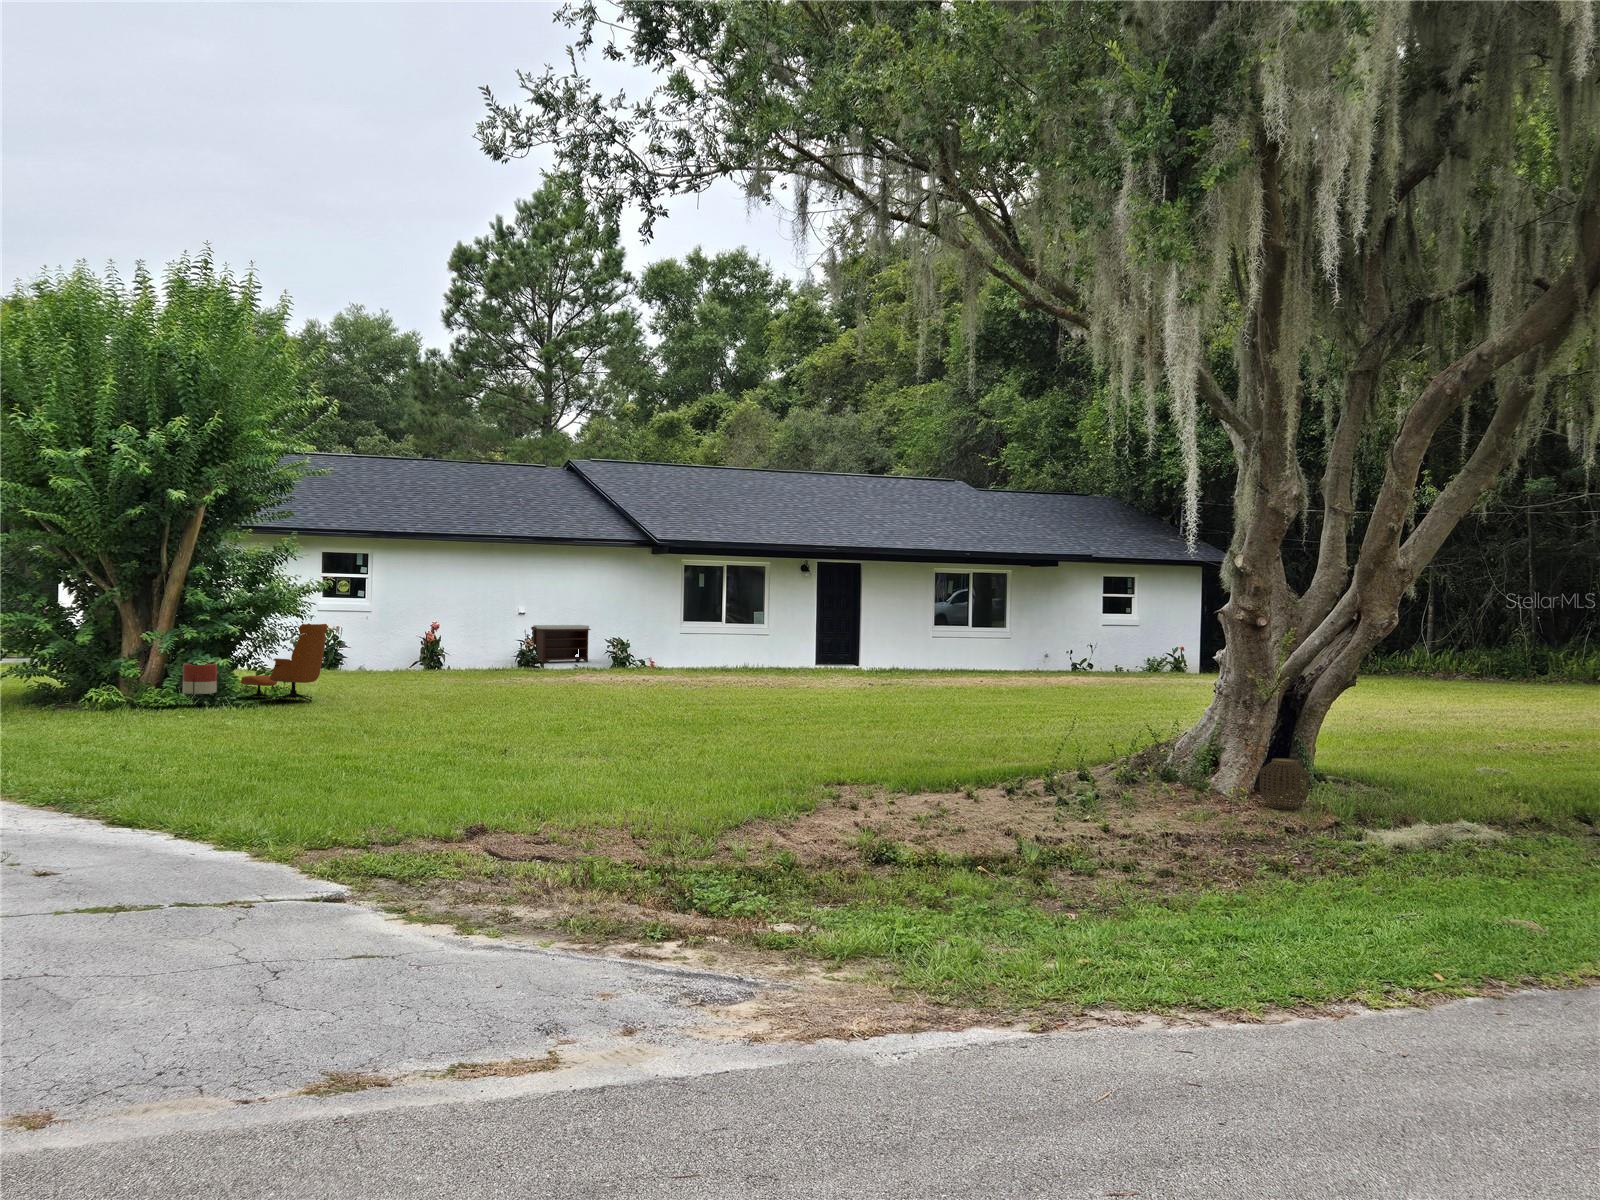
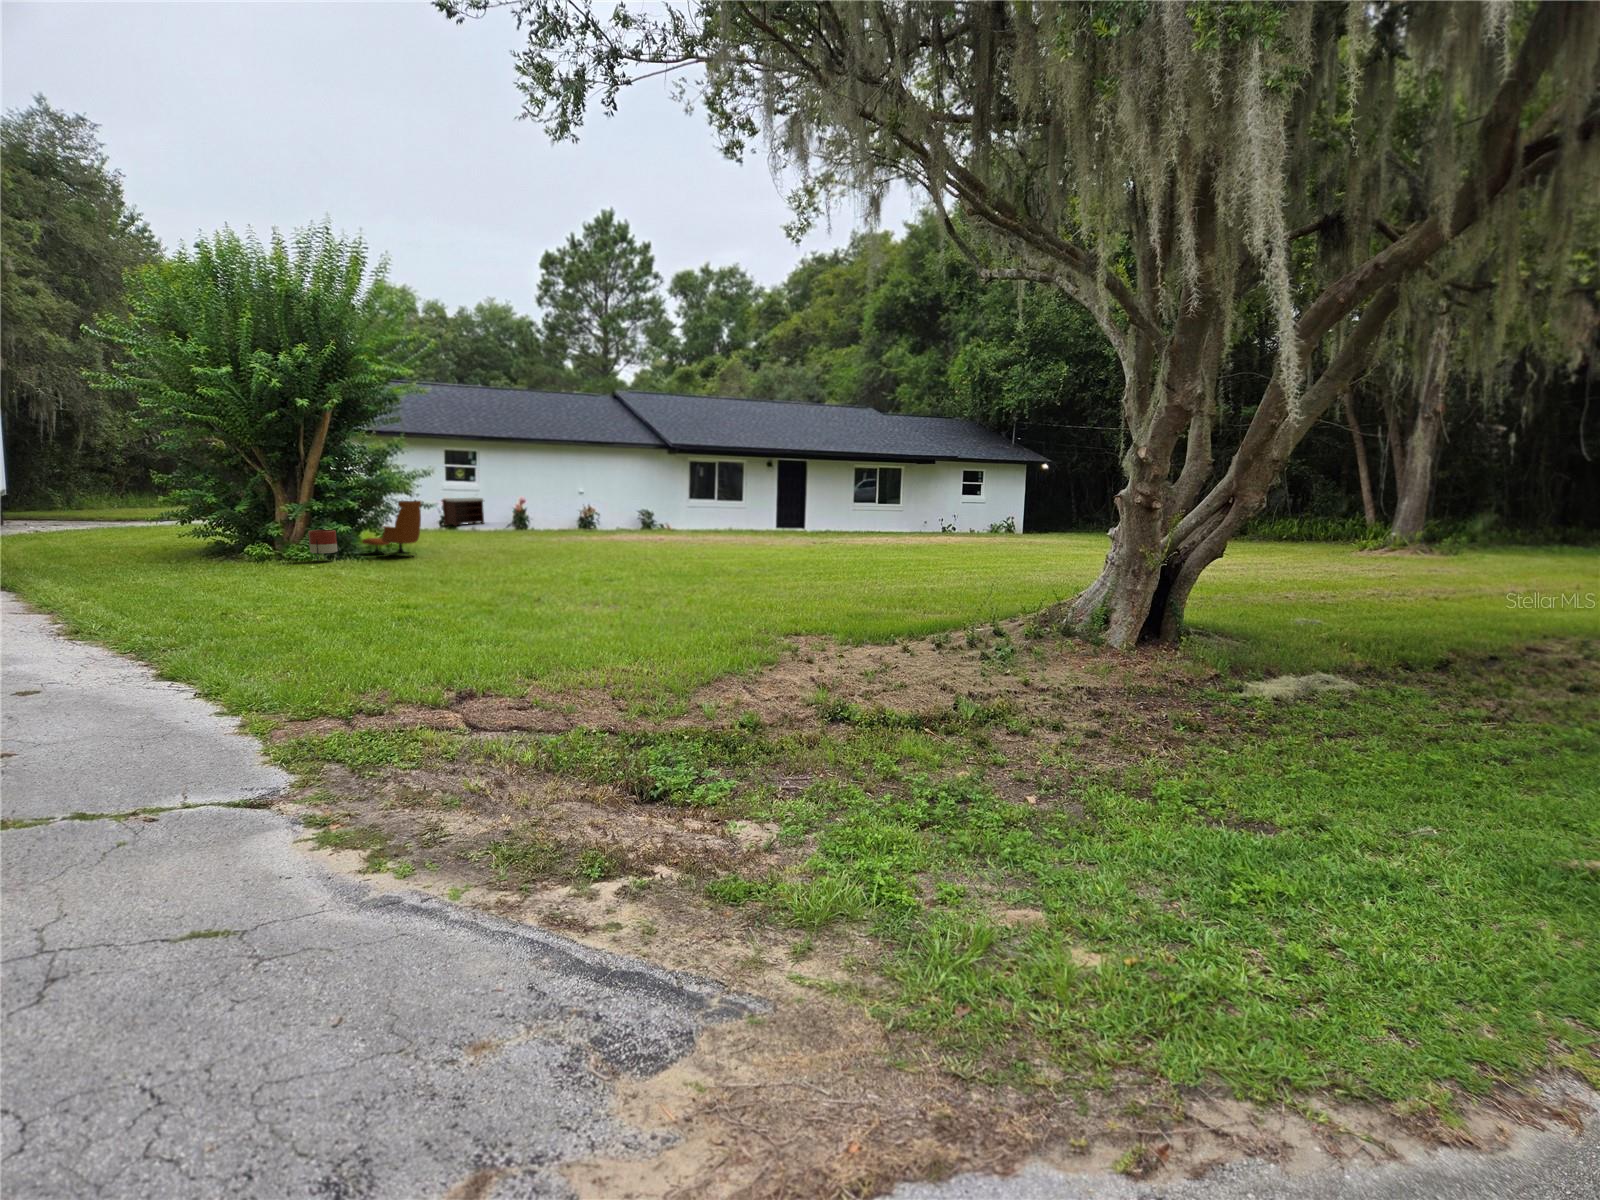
bench: present [531,625,591,663] -> present [442,498,484,526]
woven basket: present [1260,758,1309,810] -> none [1143,619,1187,662]

